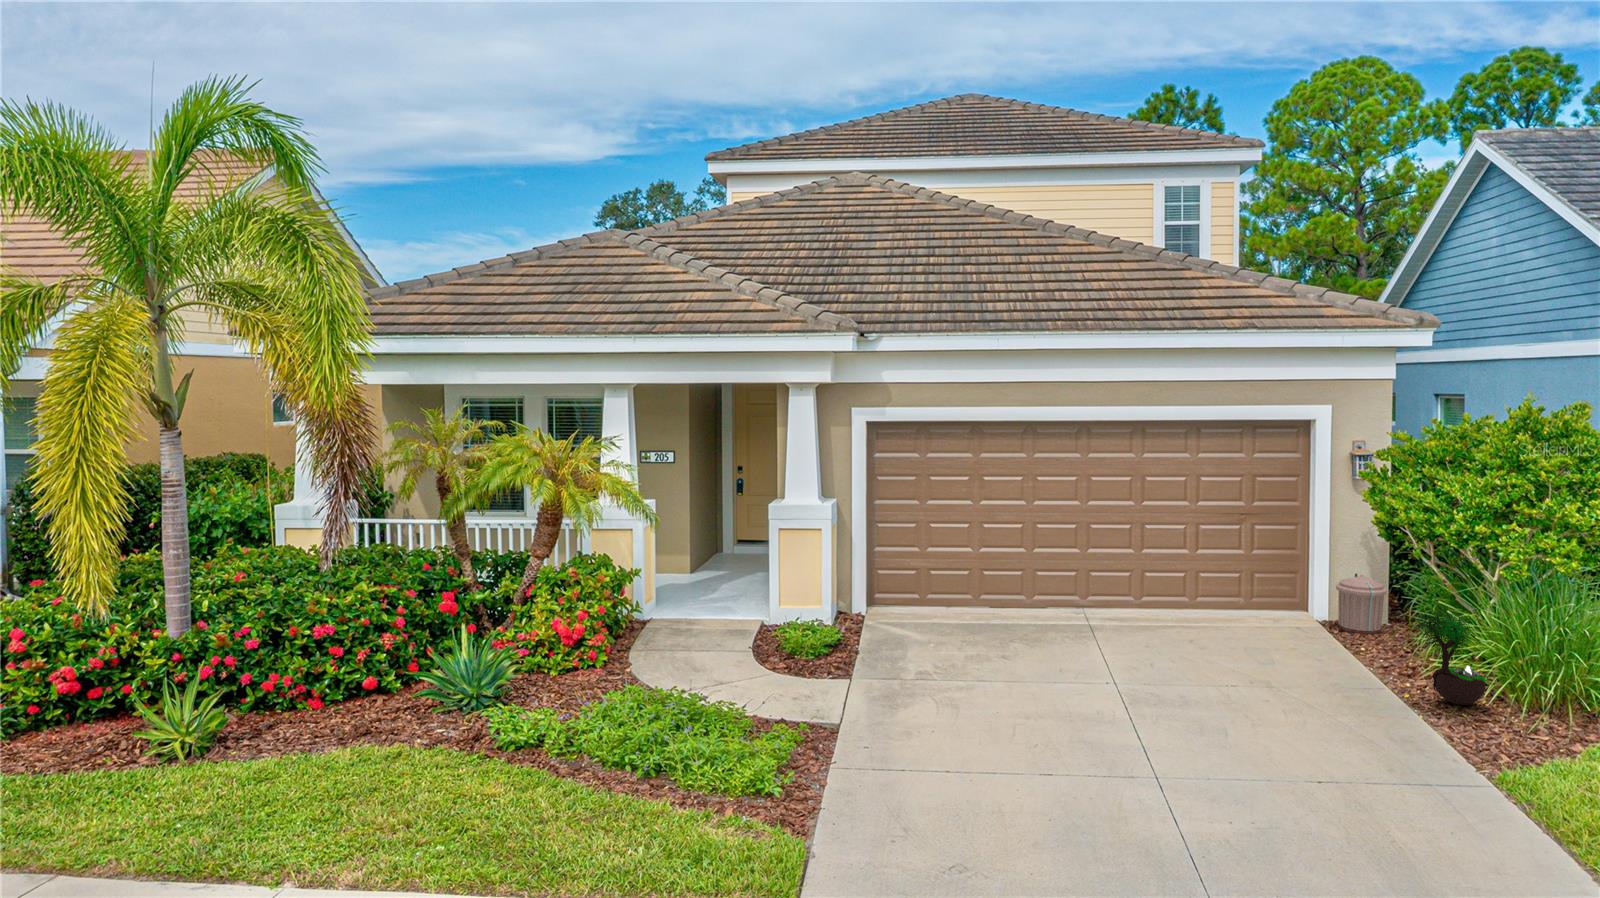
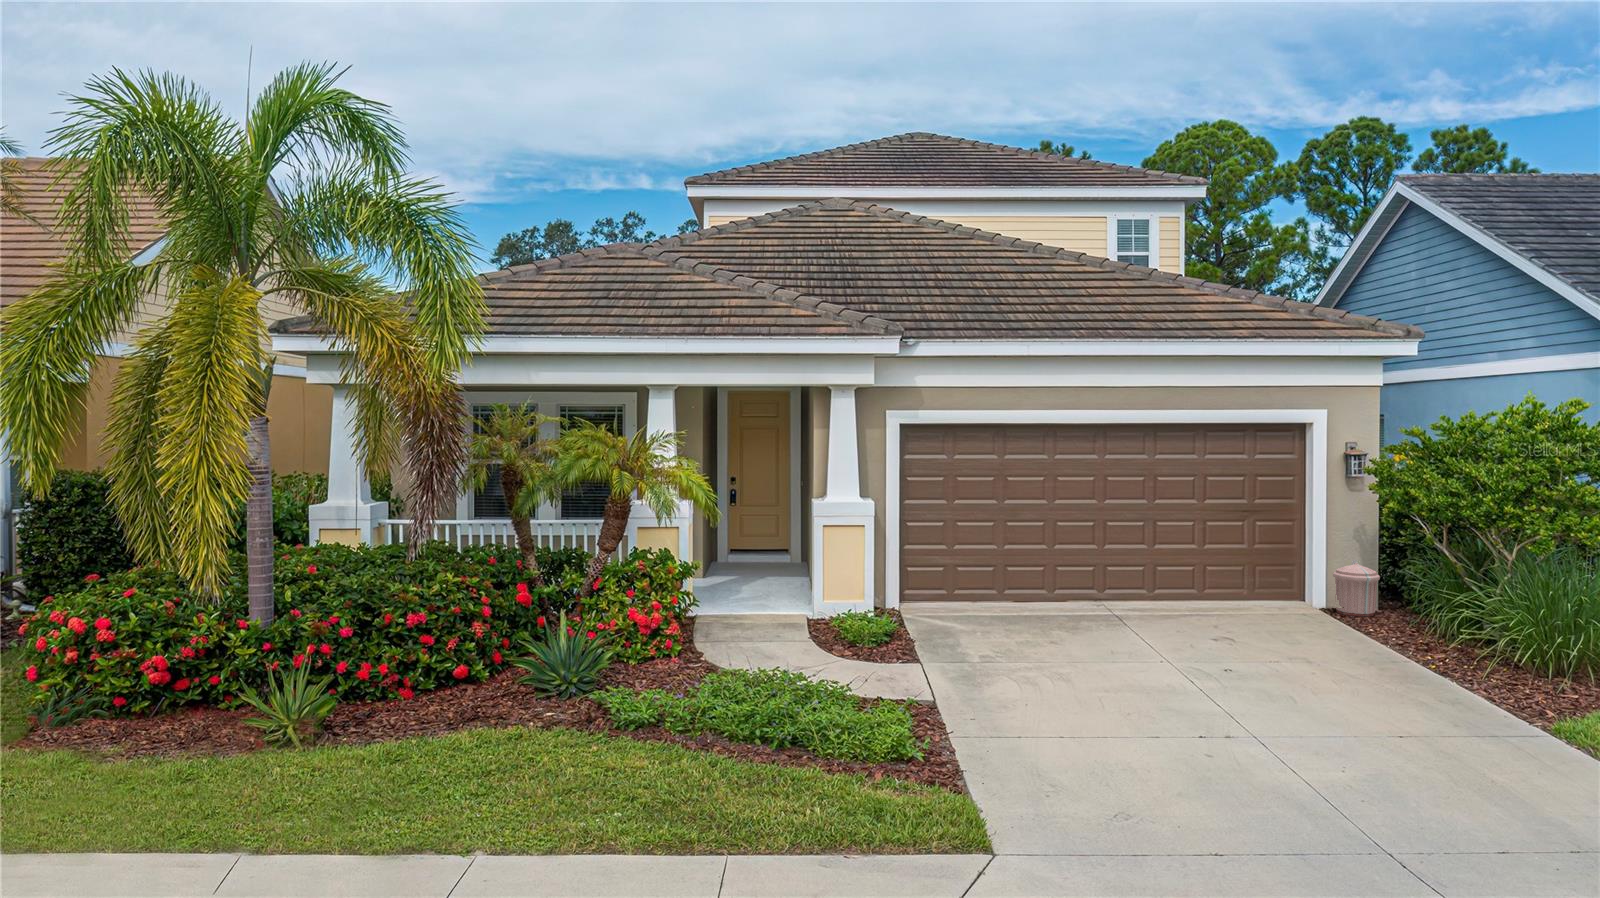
potted tree: present [1413,602,1486,705] -> none [1435,573,1507,668]

